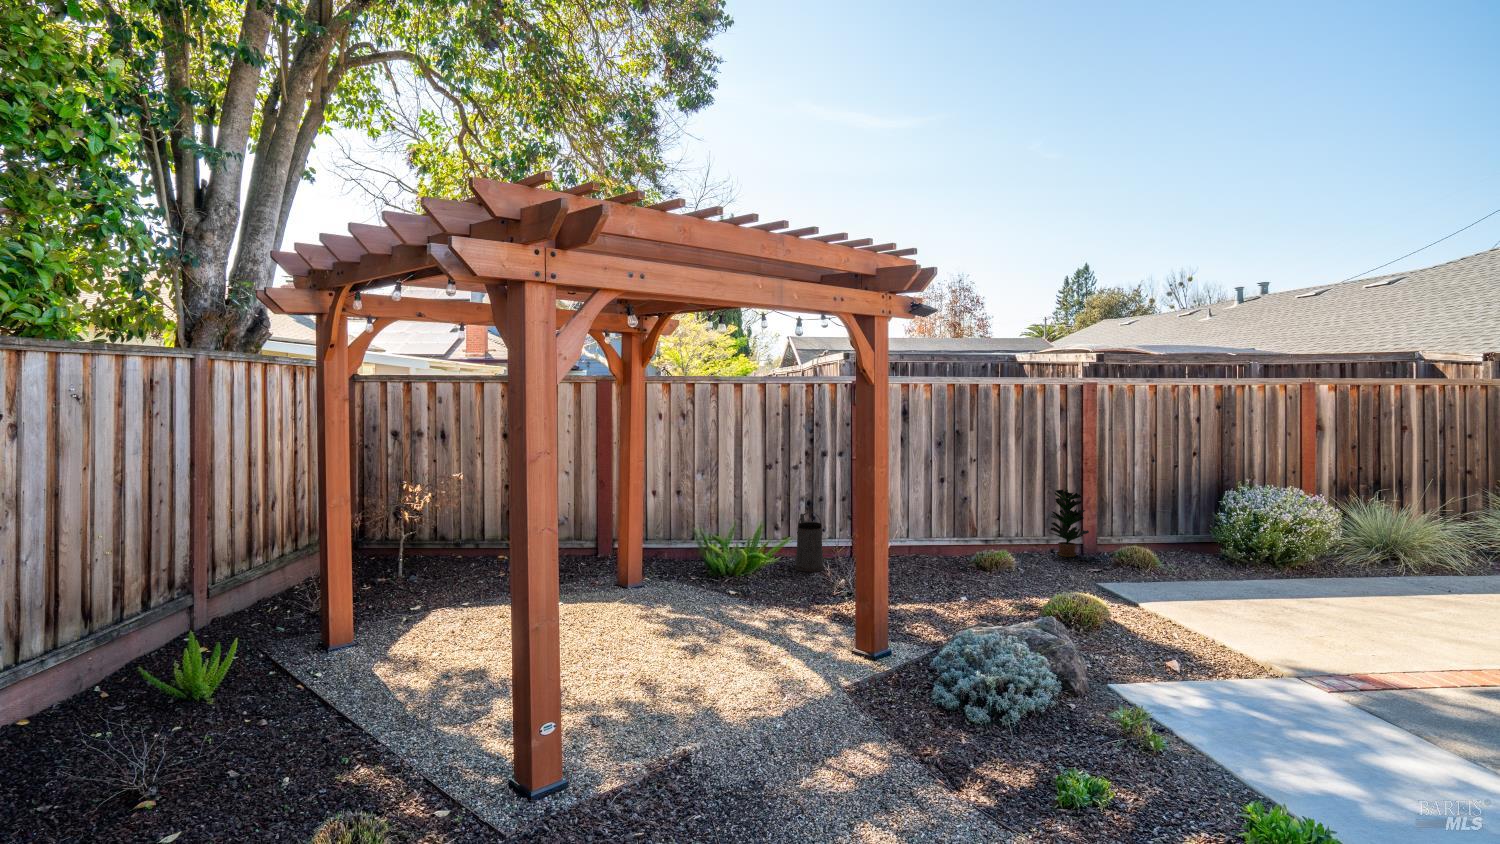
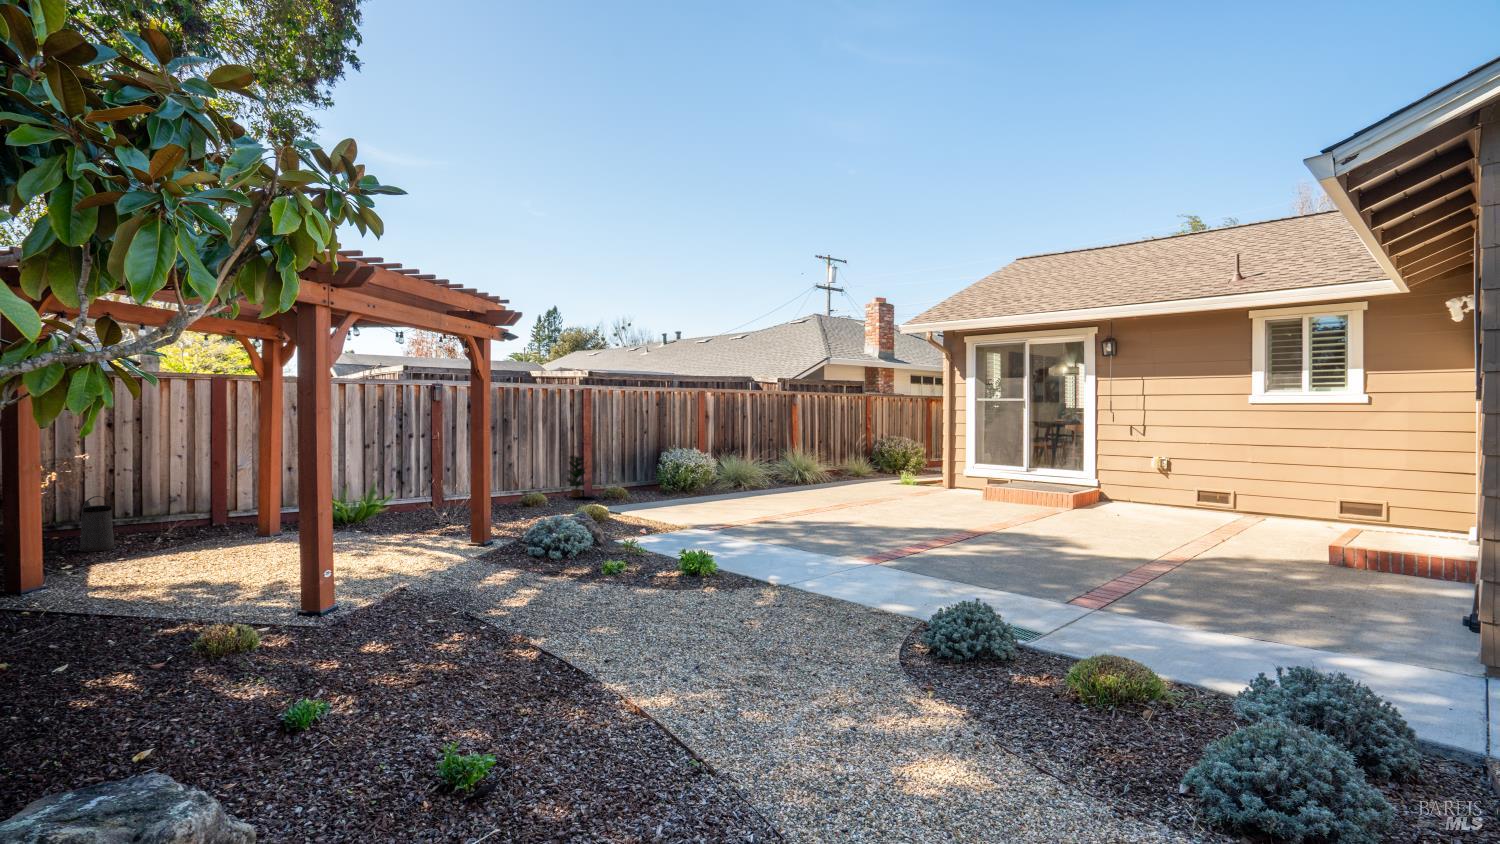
watering can: present [795,511,824,572] -> present [79,496,115,552]

